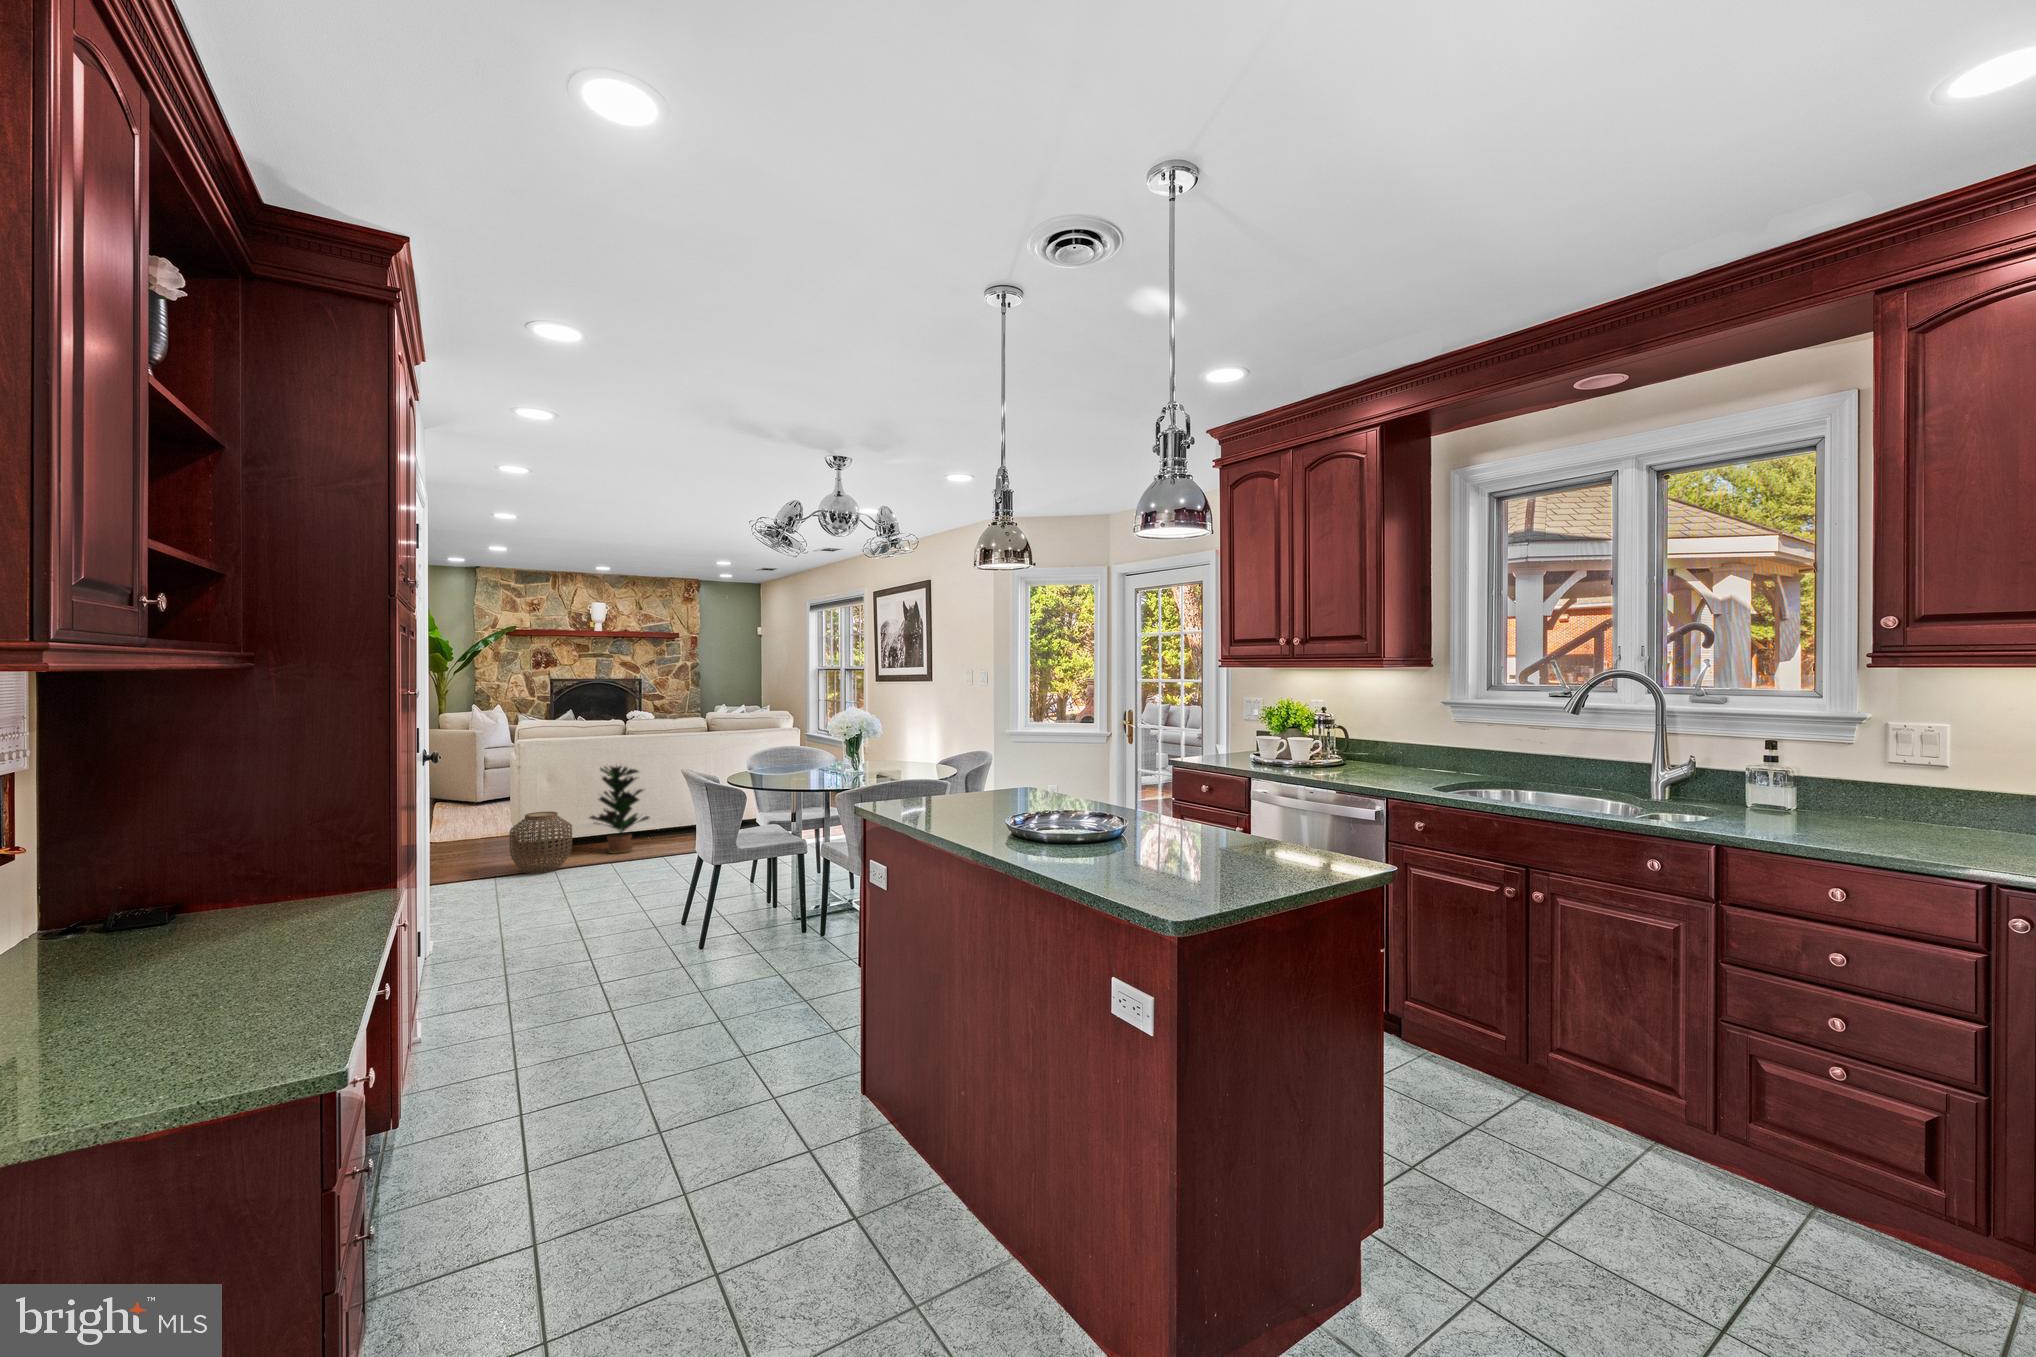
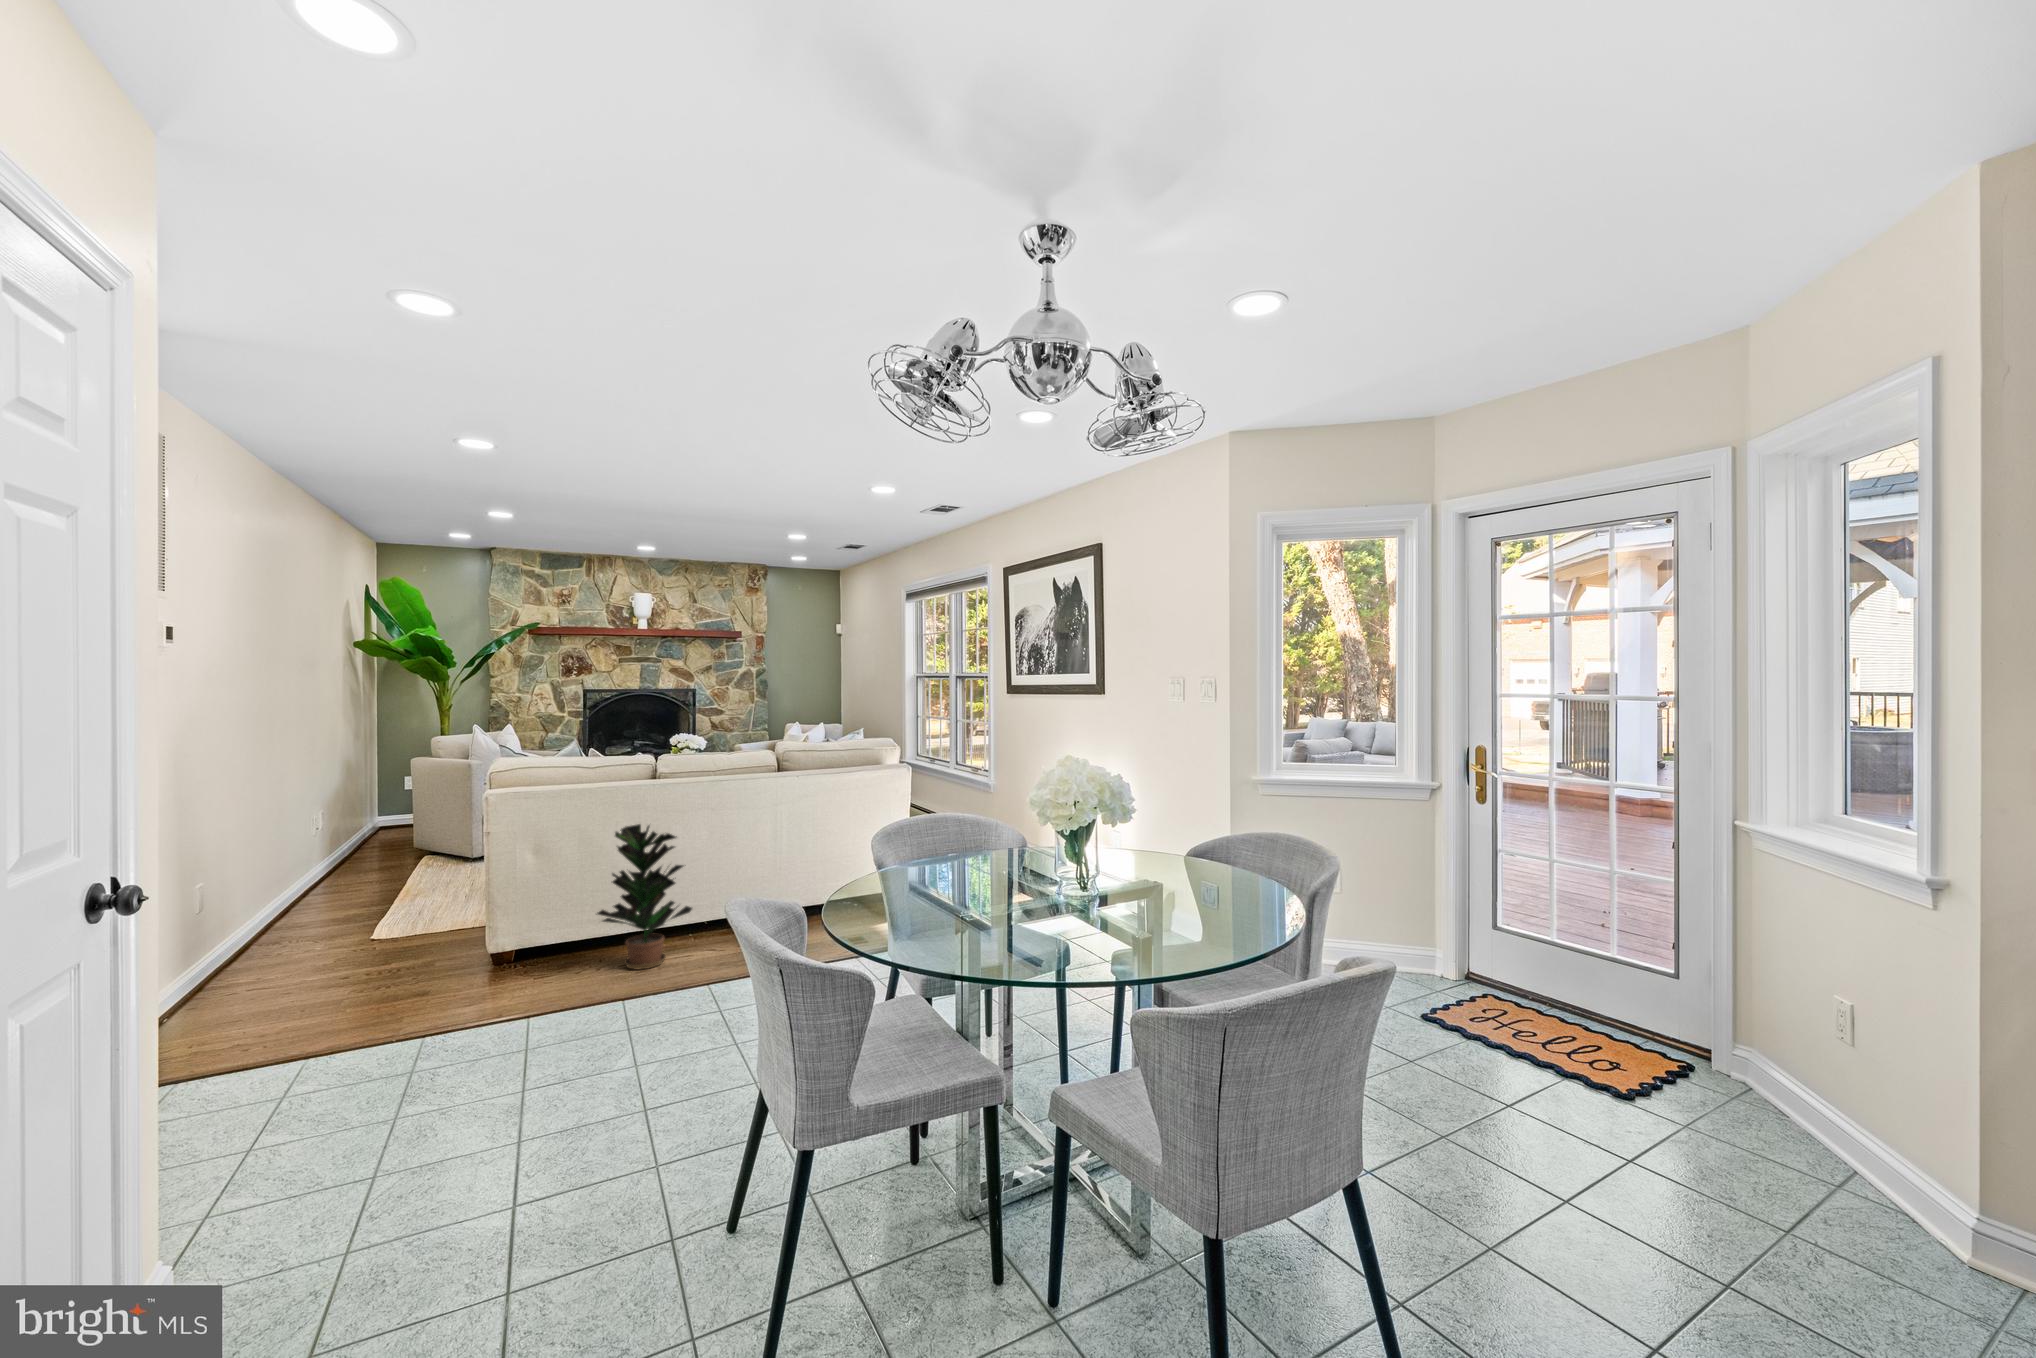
woven basket: present [510,811,572,874] -> none [459,911,564,1021]

